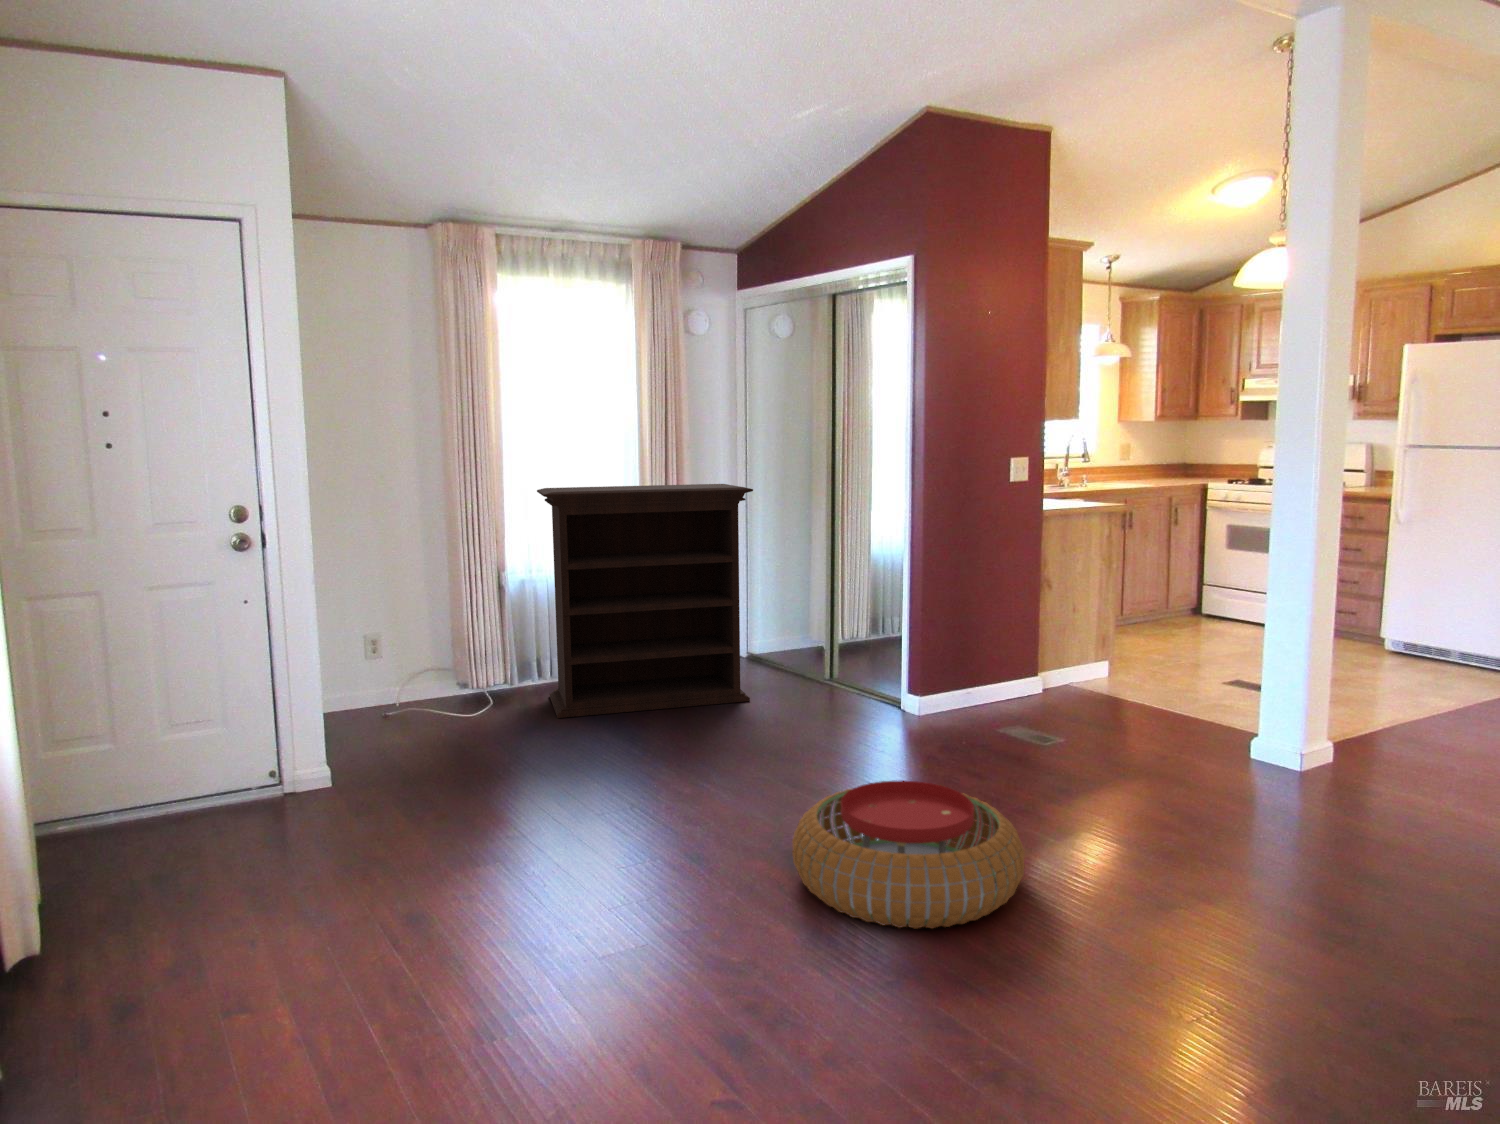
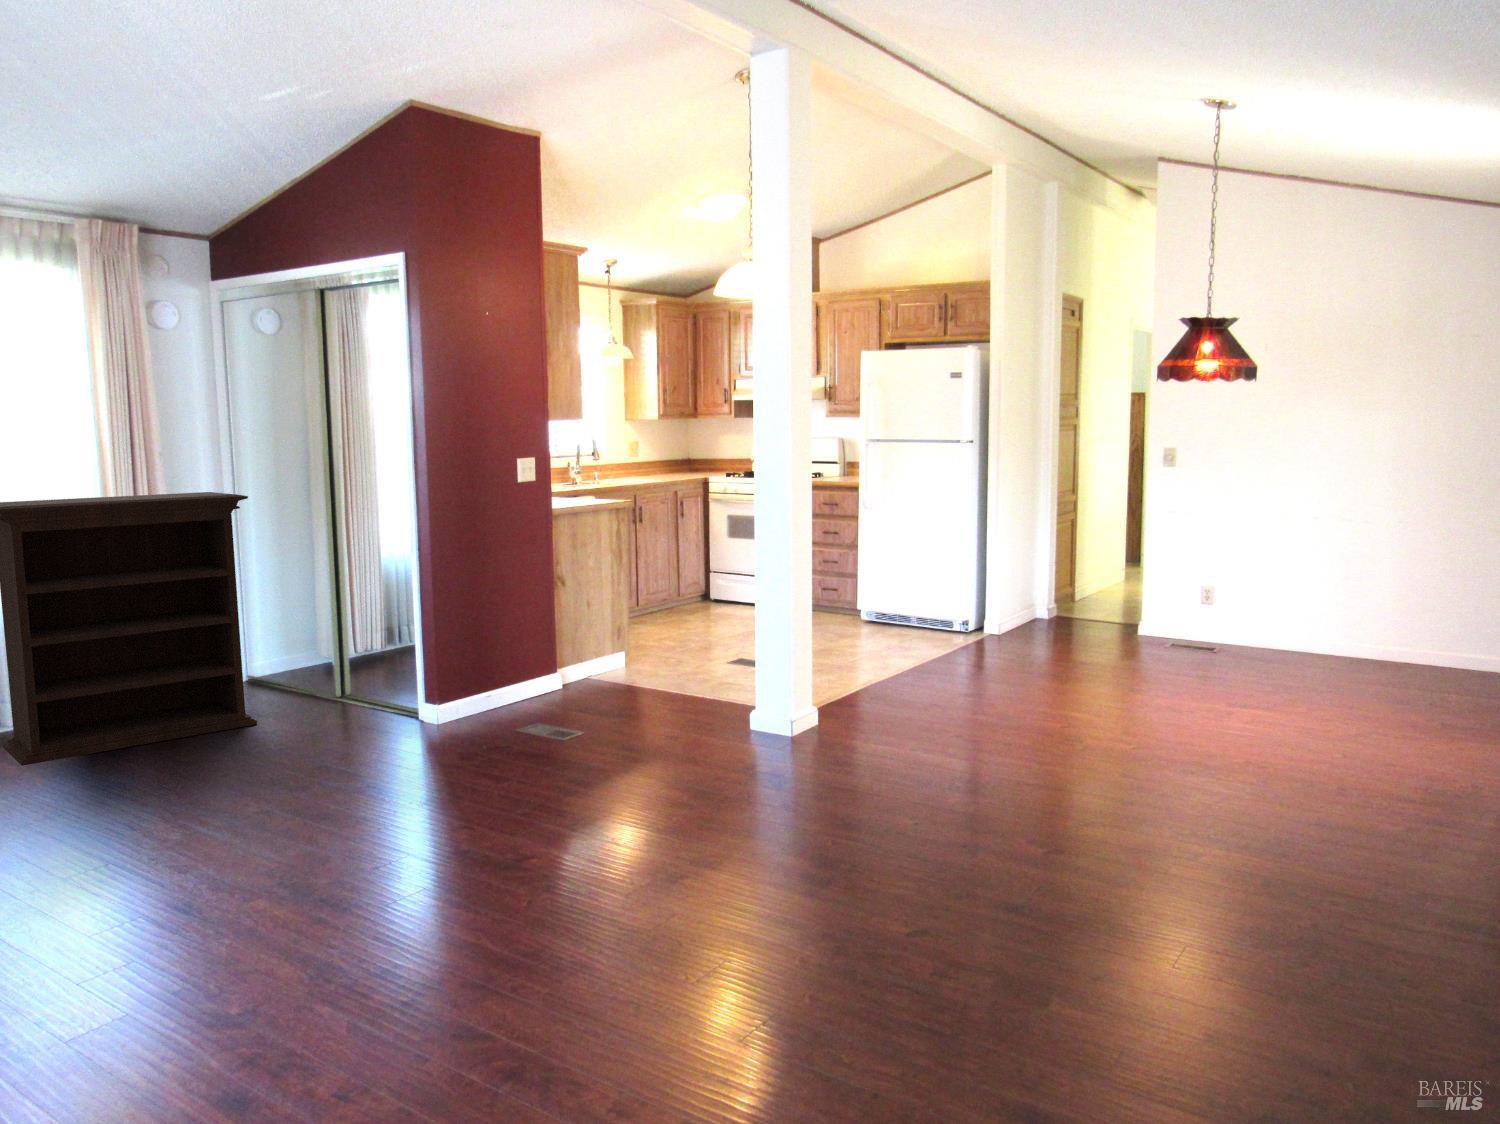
pouf: present [792,781,1025,929] -> none [329,754,544,875]

